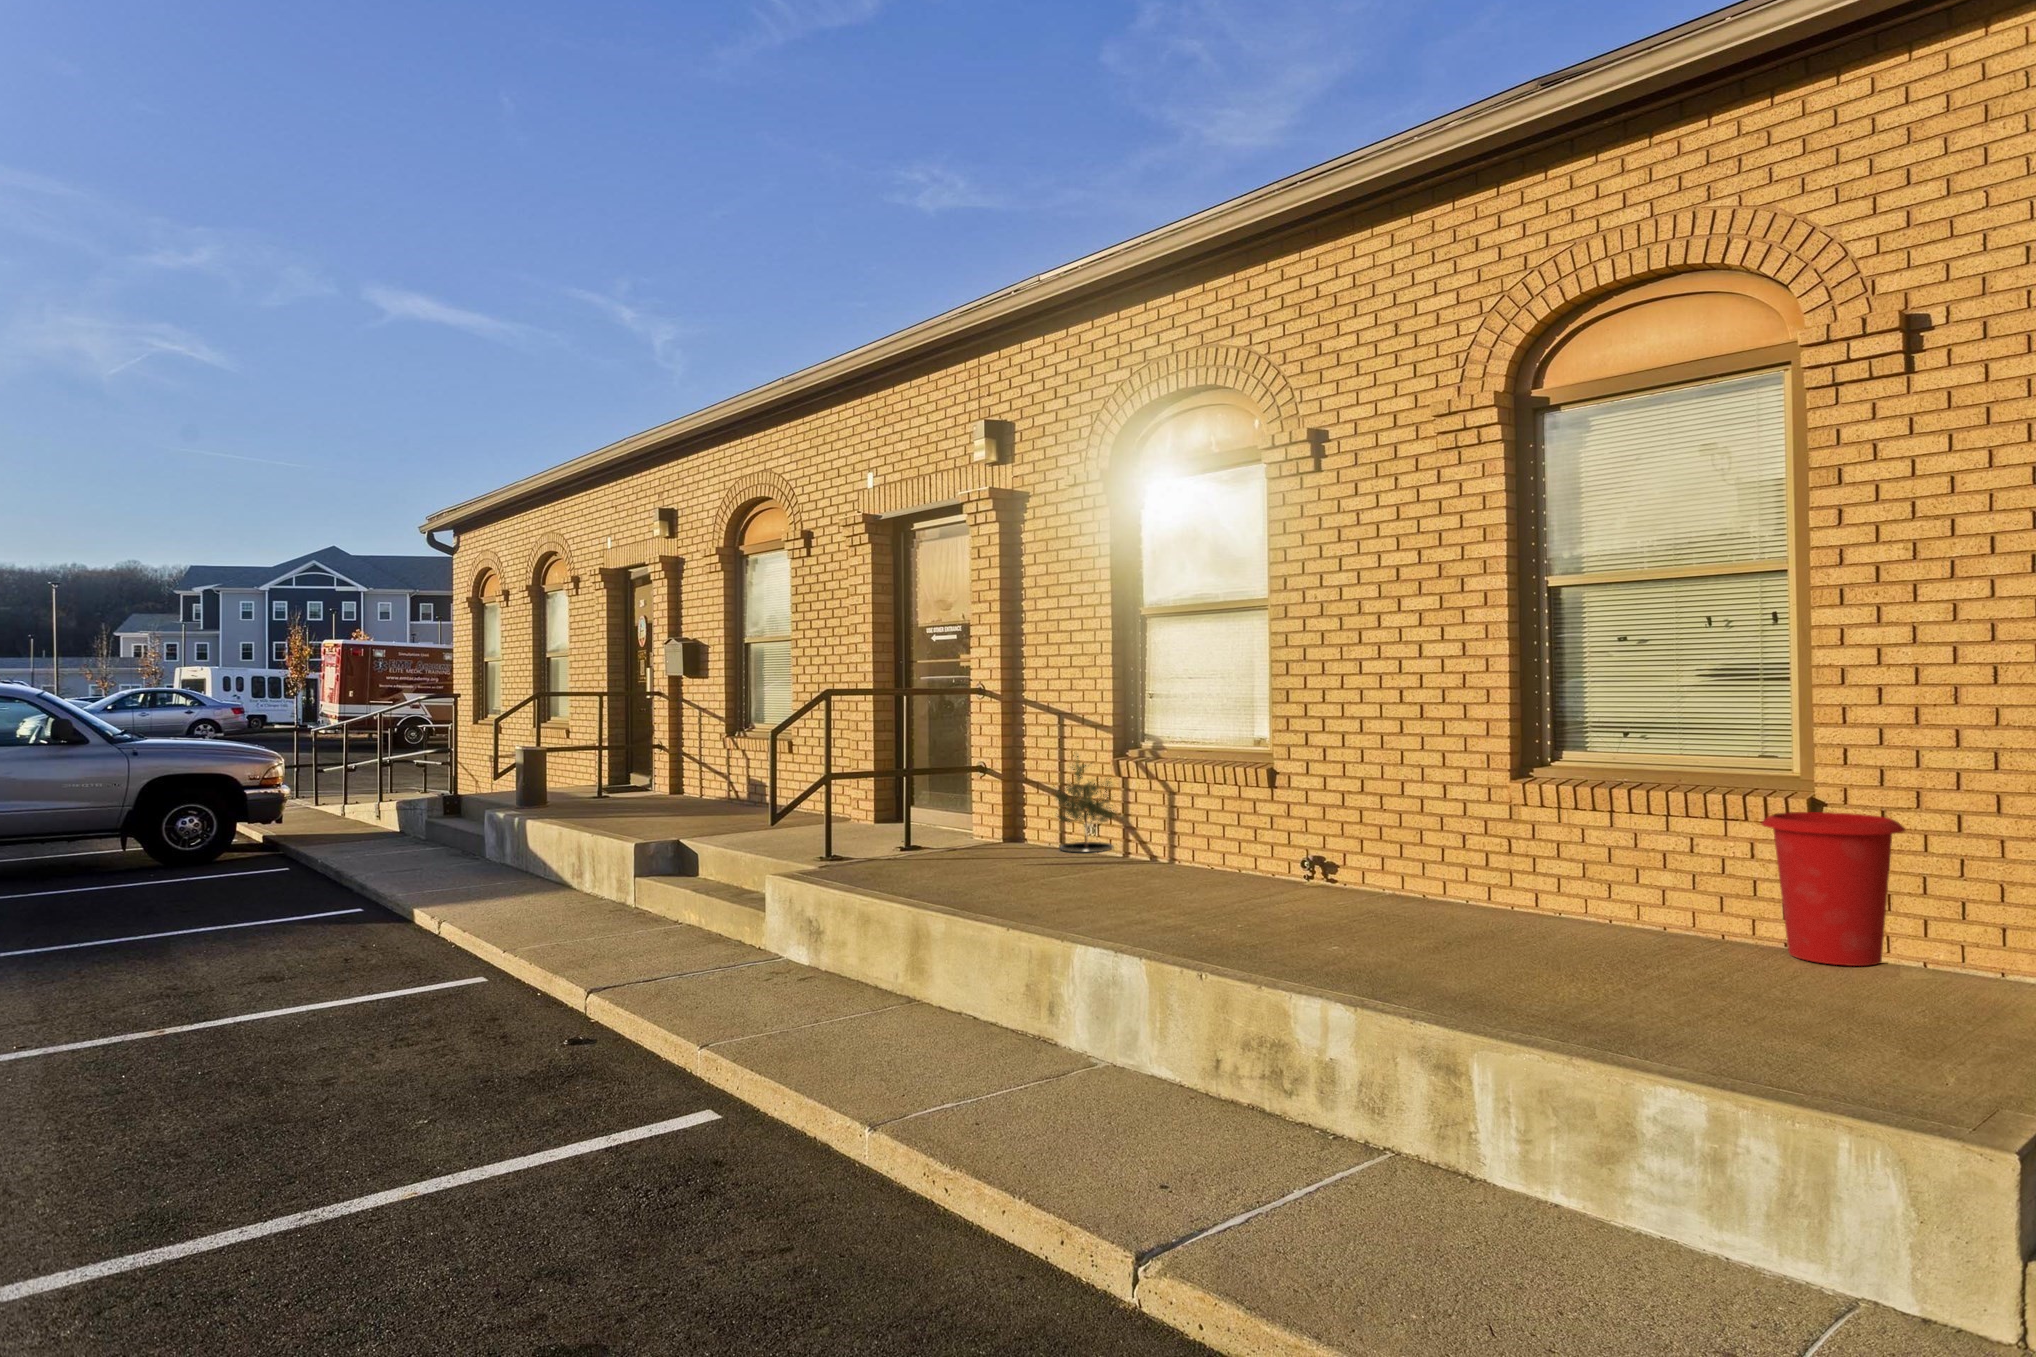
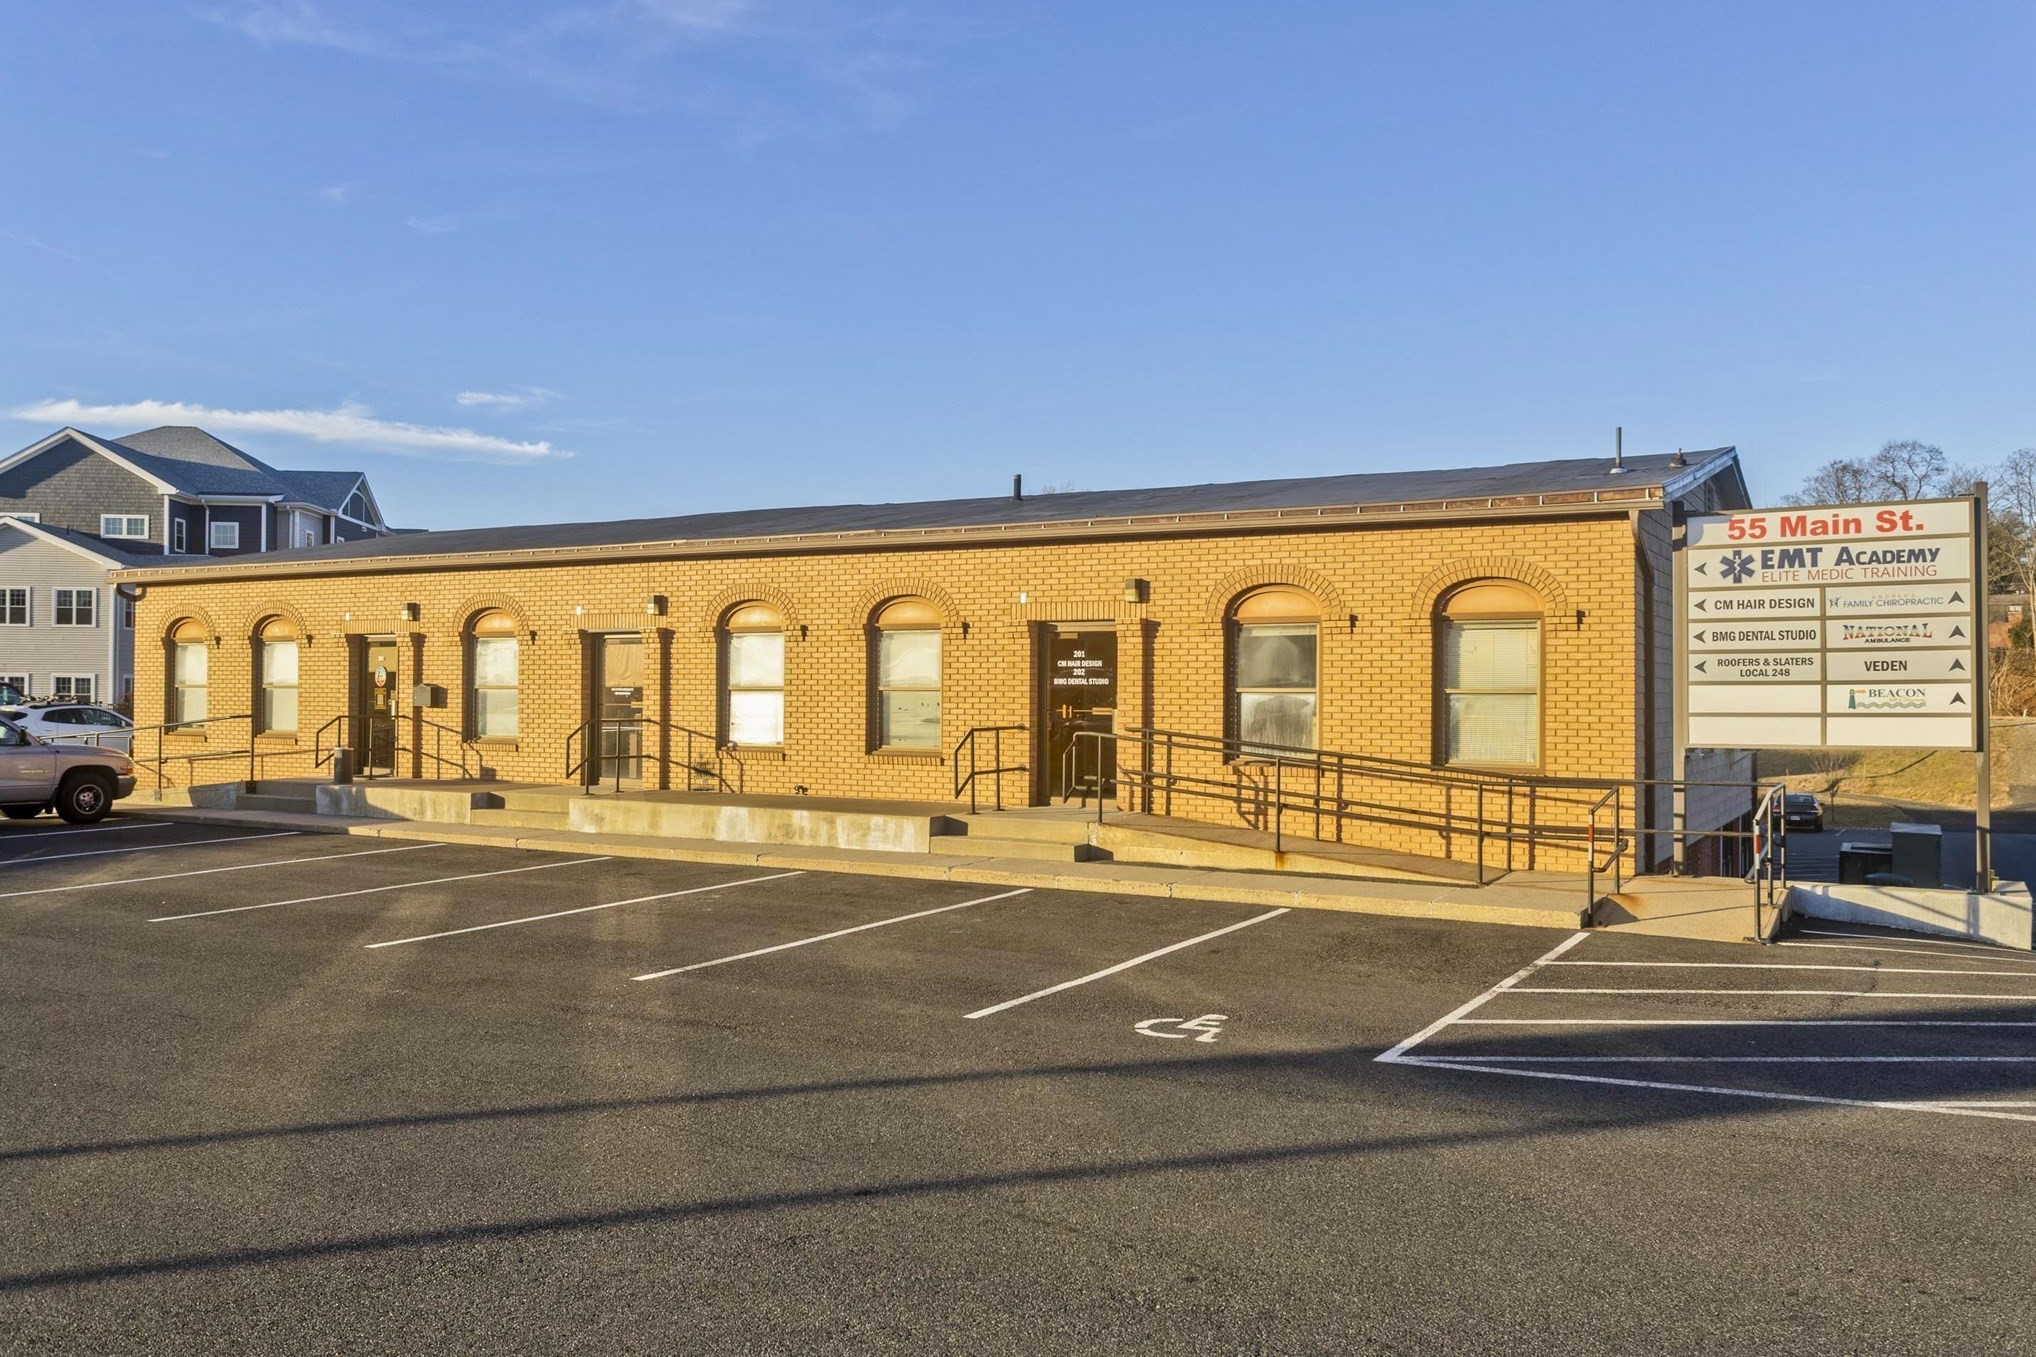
waste bin: present [1762,812,1905,966] -> none [923,761,956,801]

